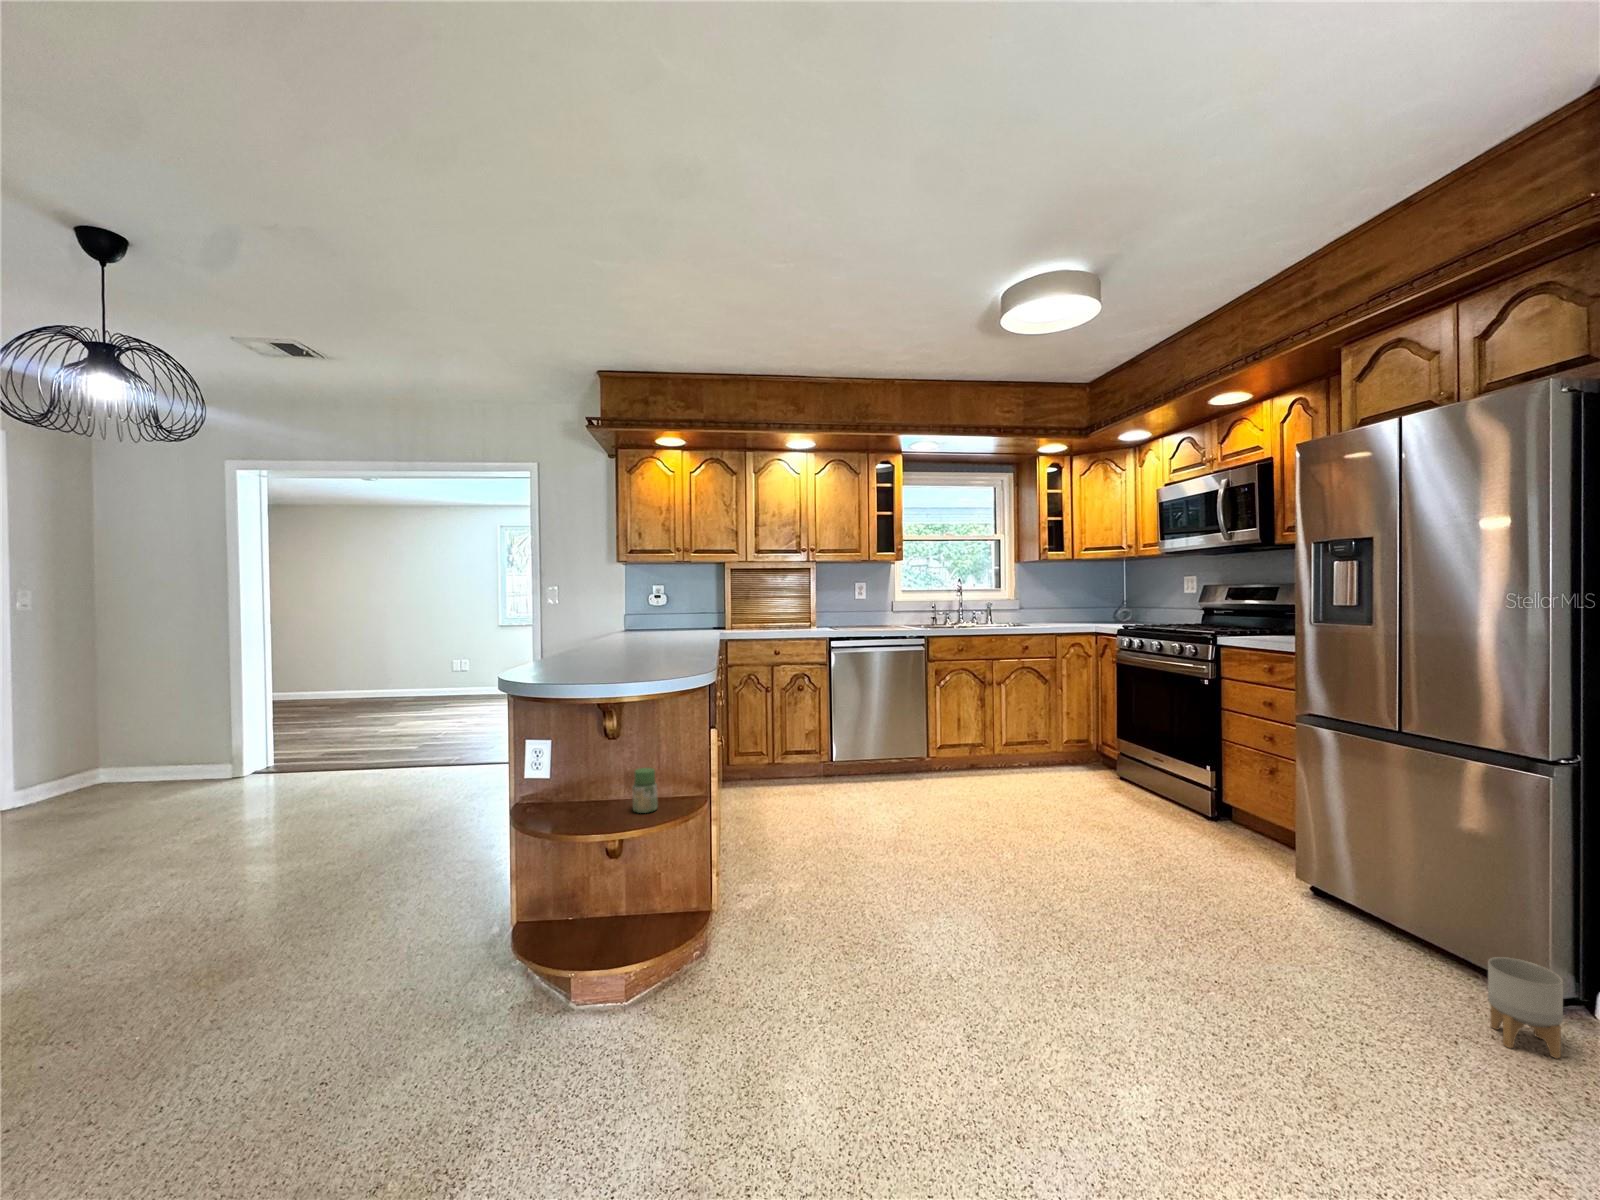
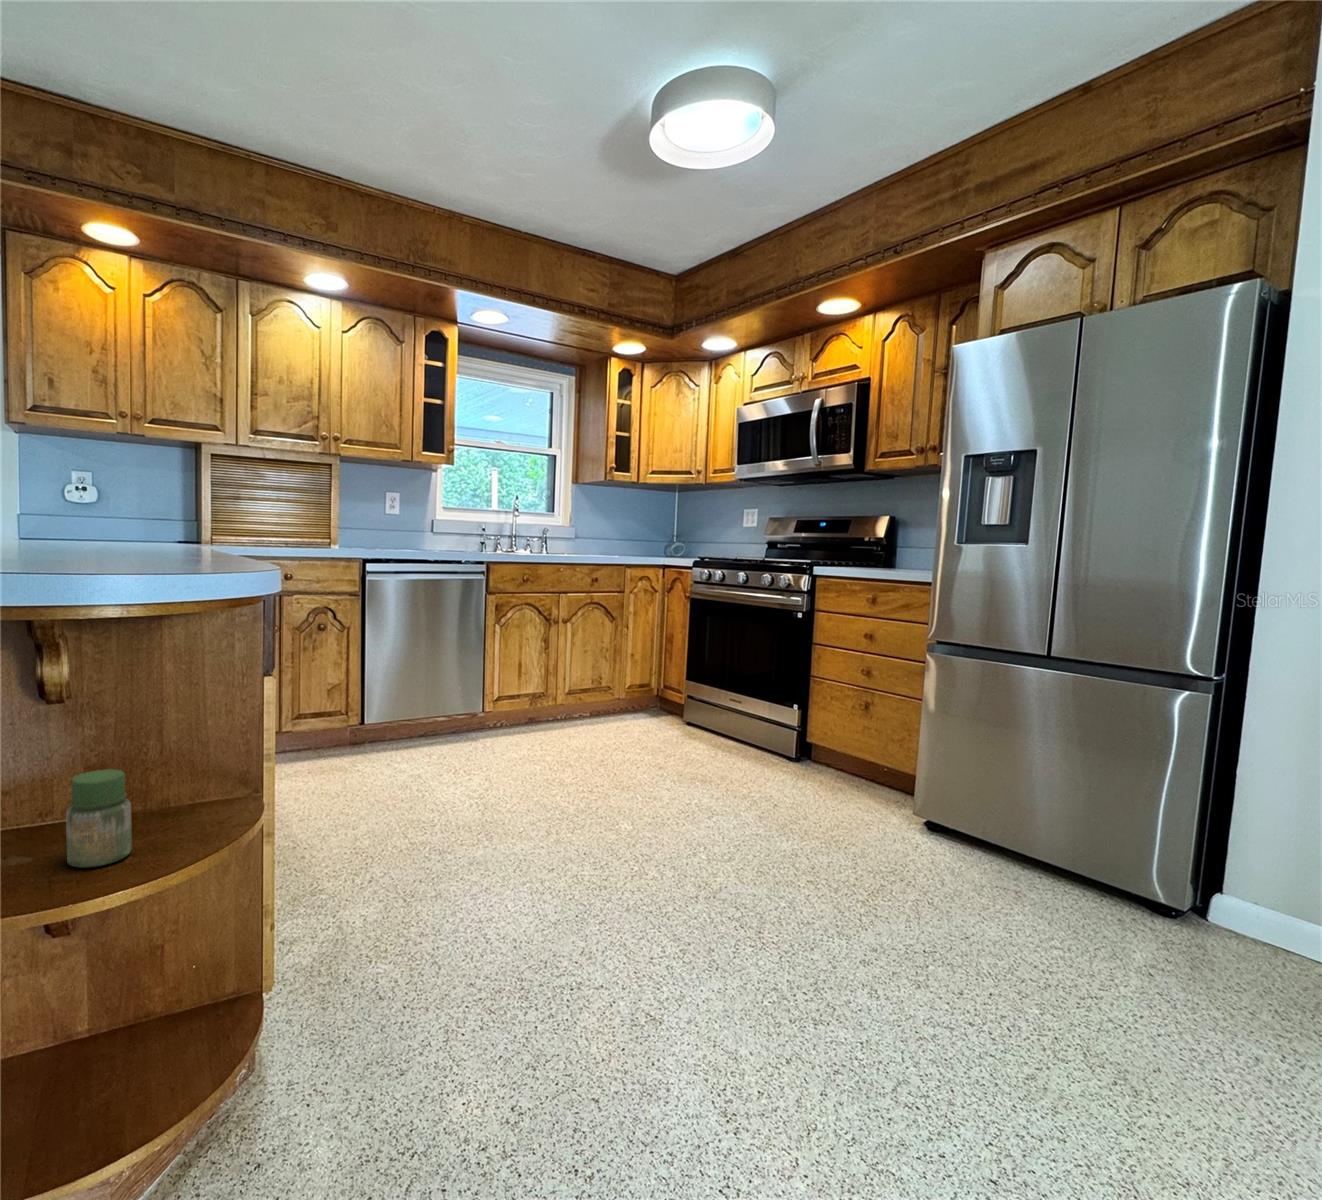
planter: present [1488,957,1563,1058] -> none [1124,858,1190,944]

